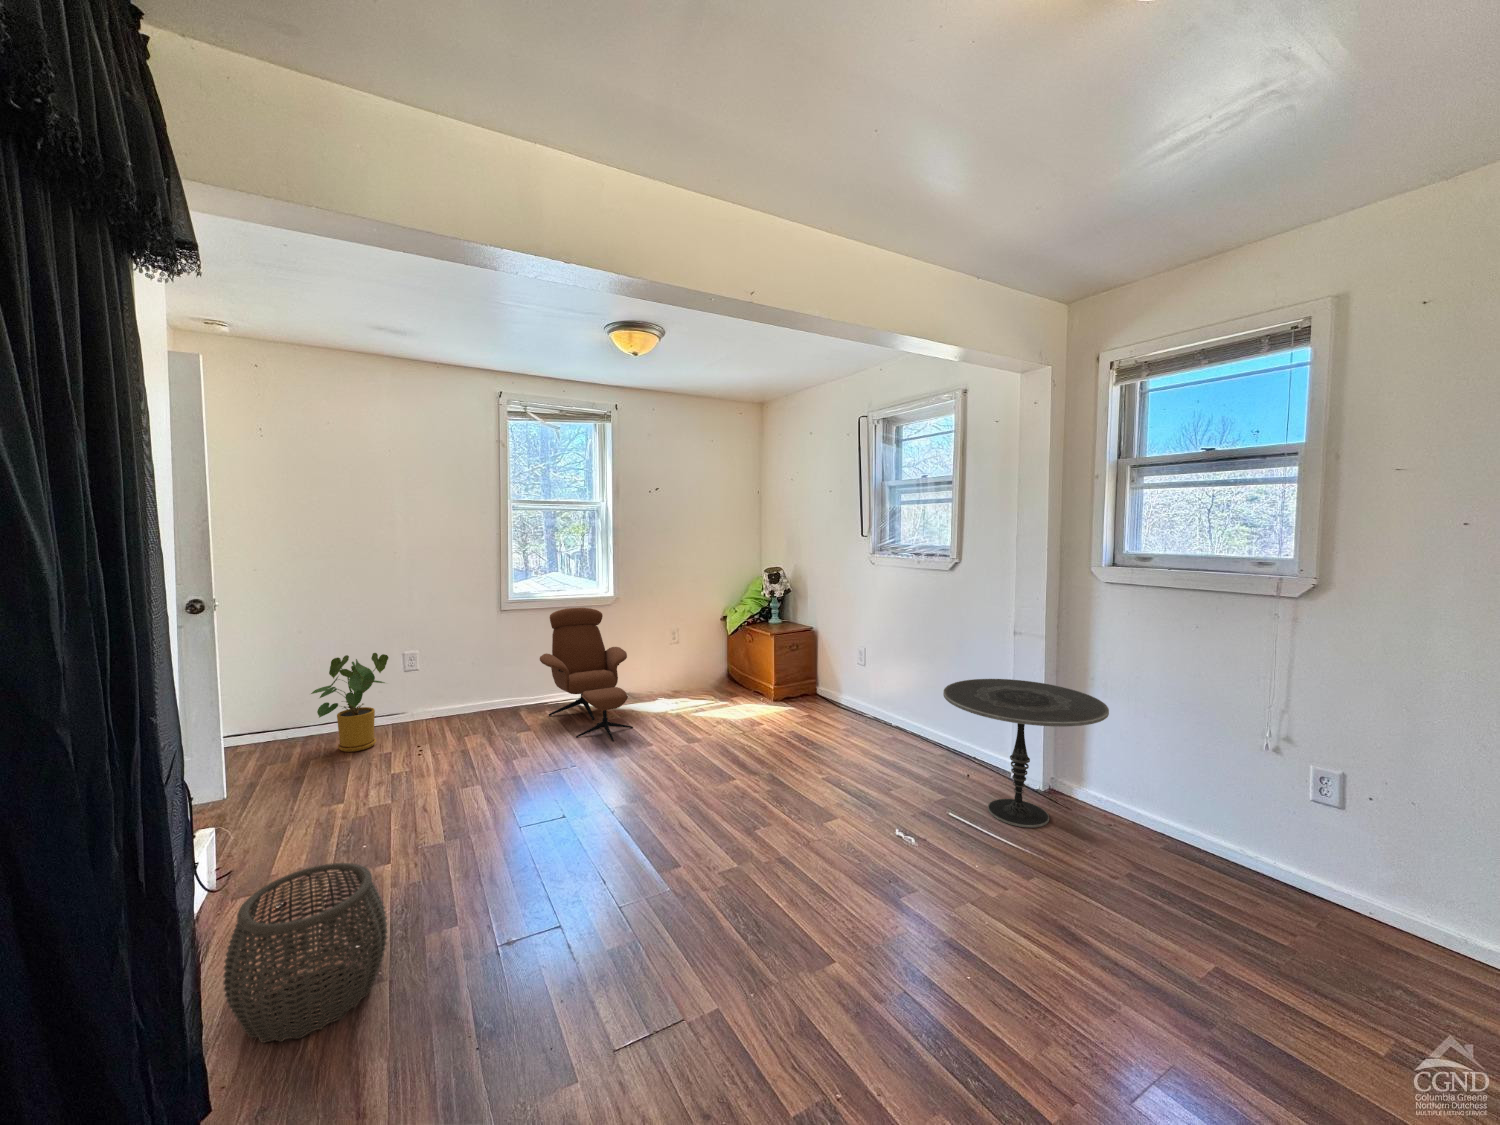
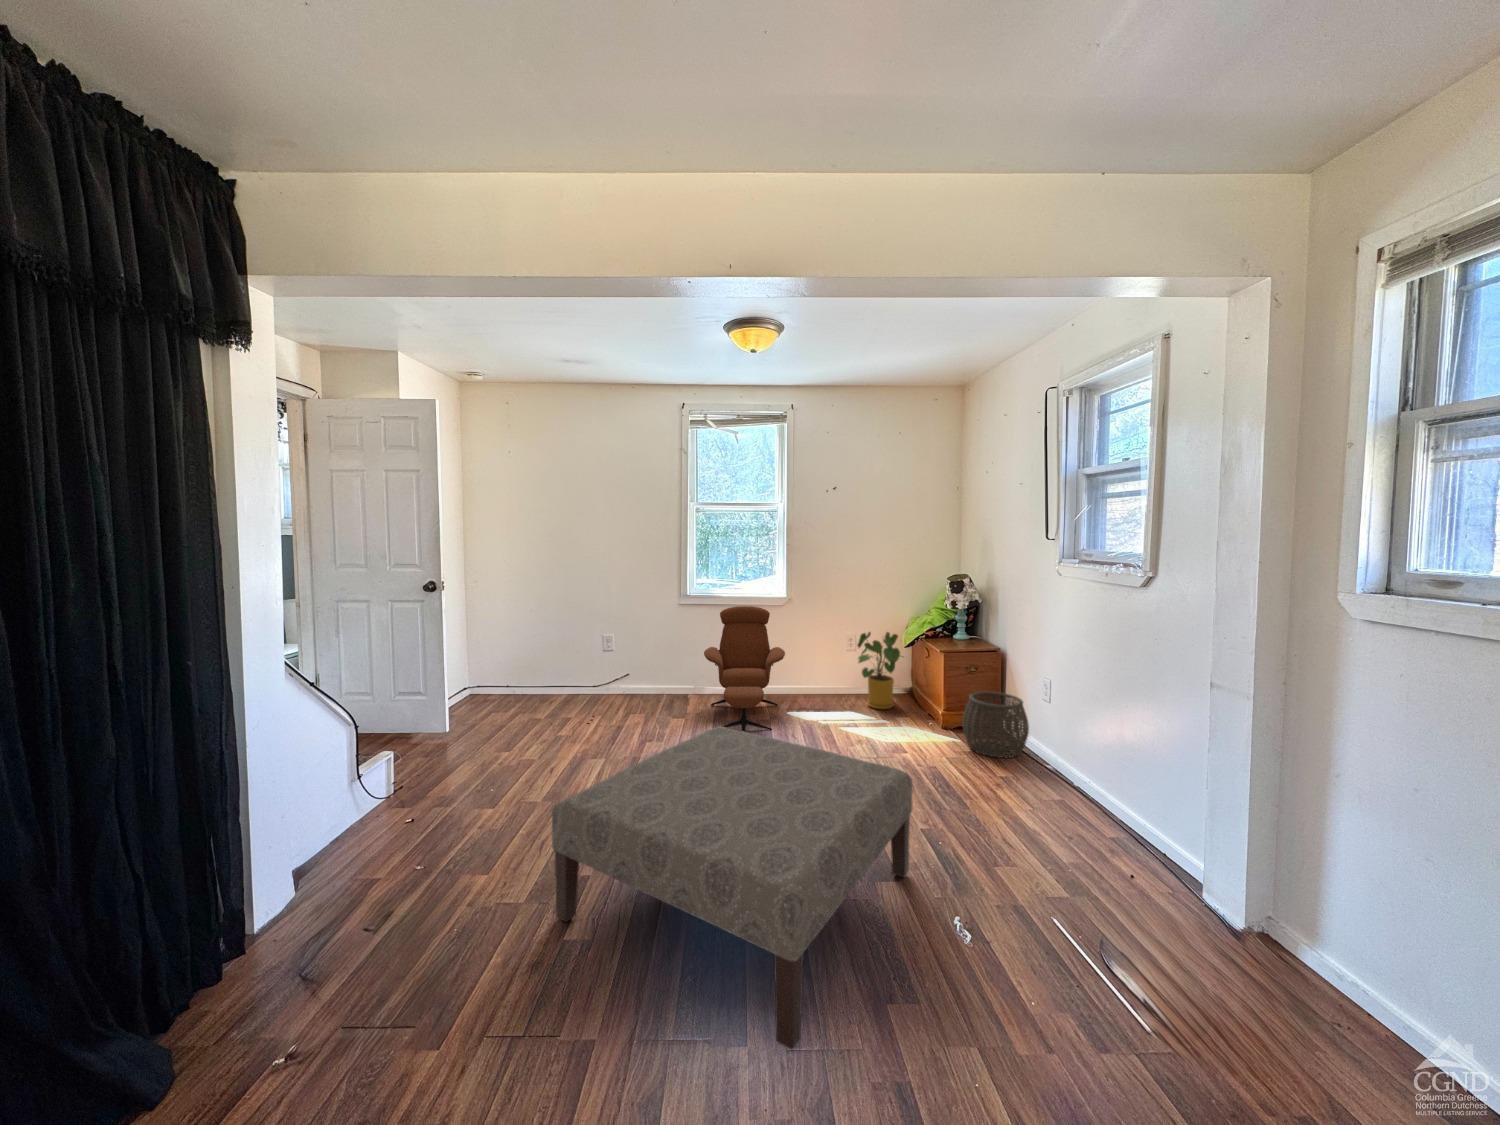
house plant: present [311,653,388,752] -> present [857,632,900,709]
side table: present [943,679,1109,827] -> none [1052,742,1336,985]
ottoman: none [579,721,872,948] -> present [552,726,912,1050]
woven basket: present [223,863,387,1043] -> present [963,691,1029,758]

